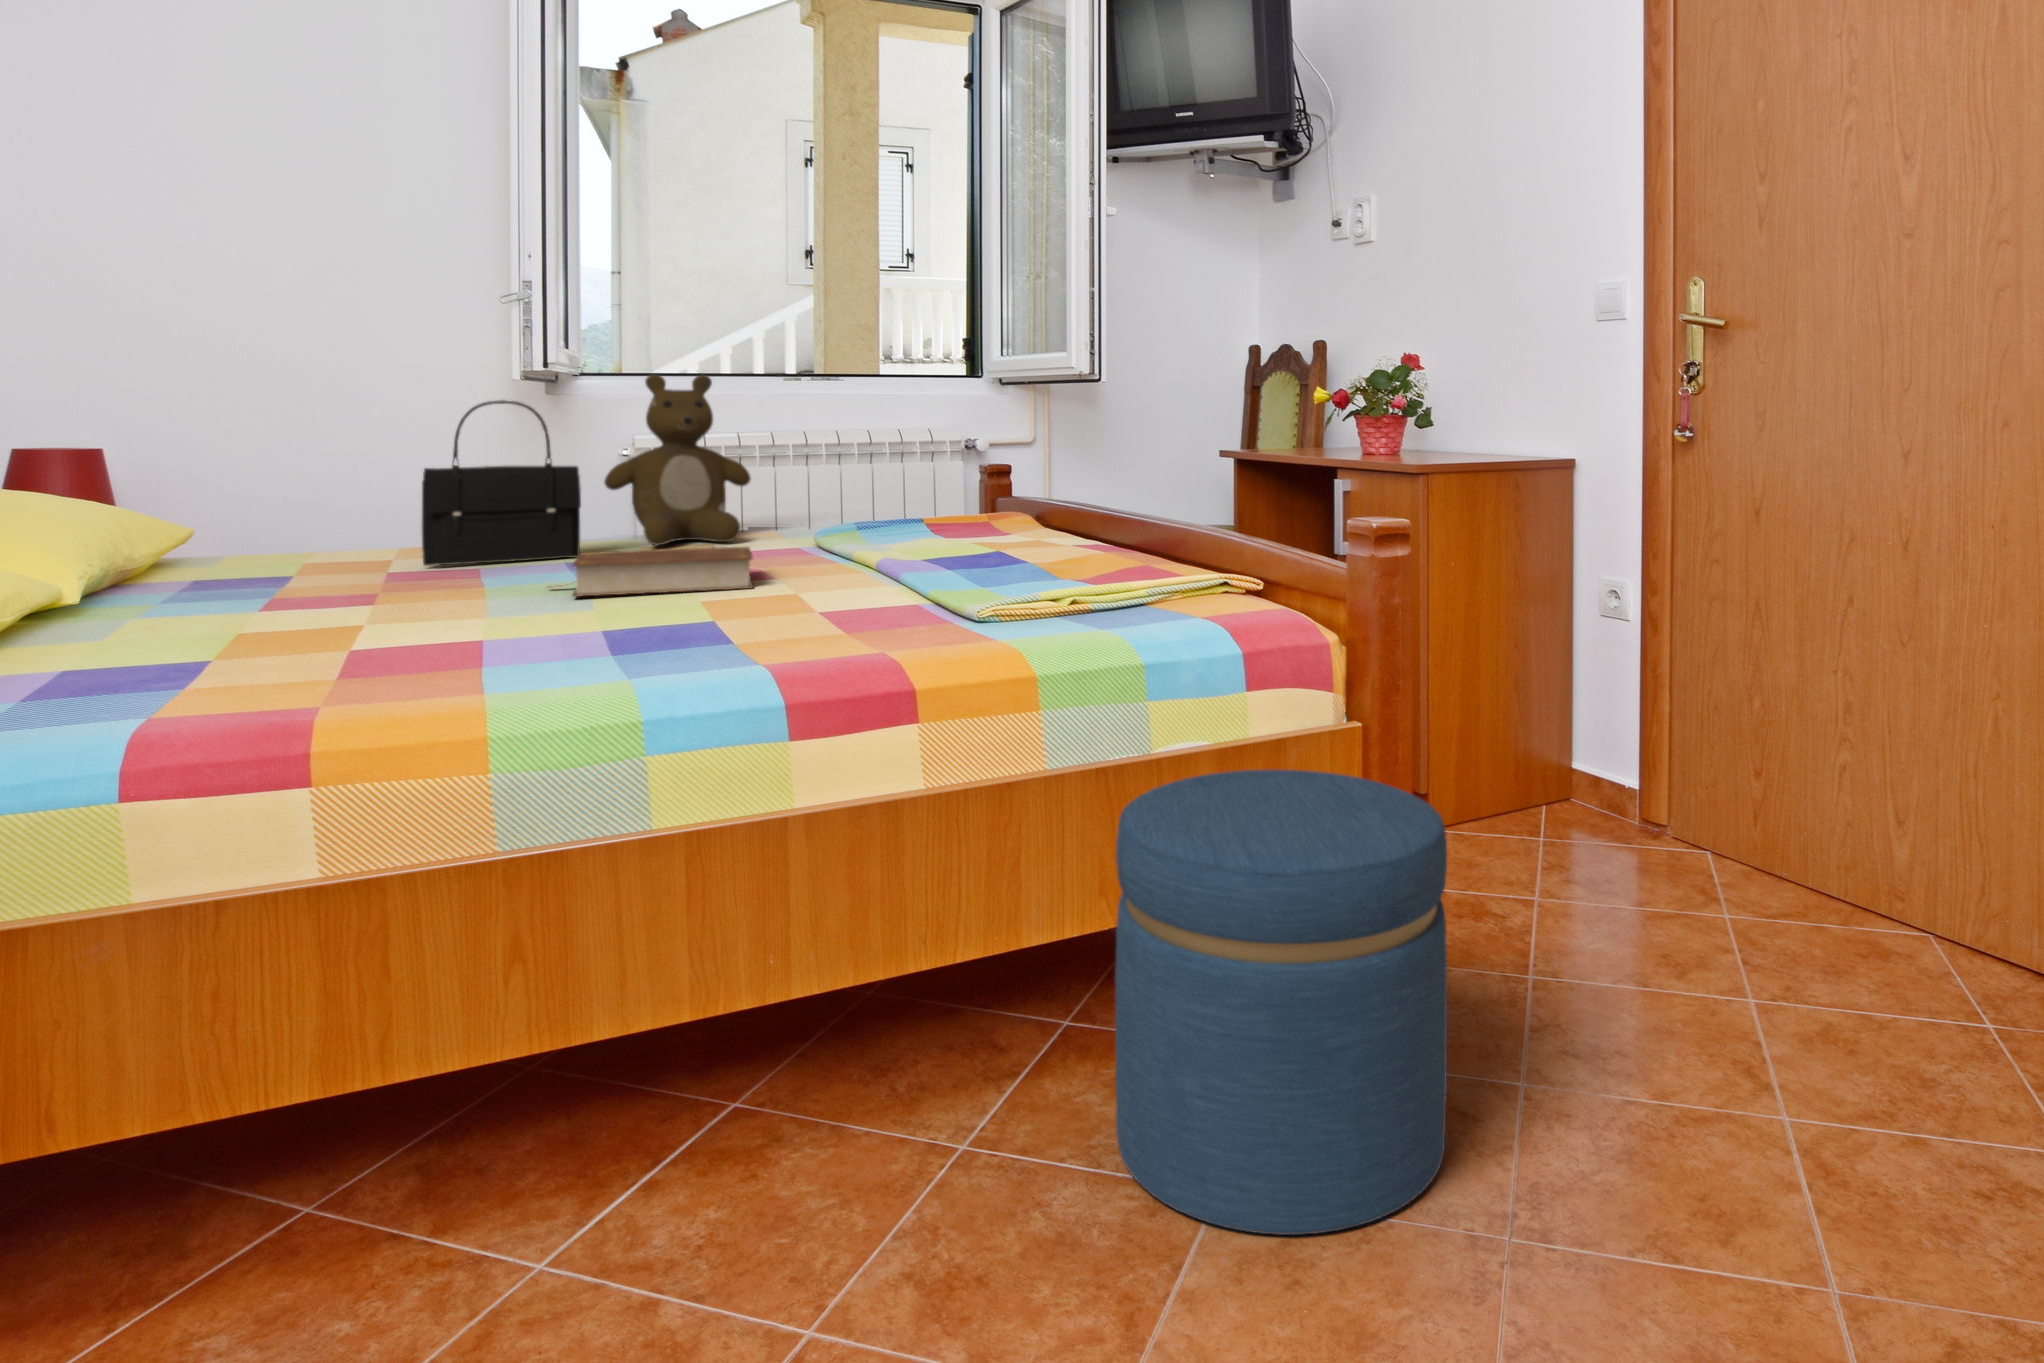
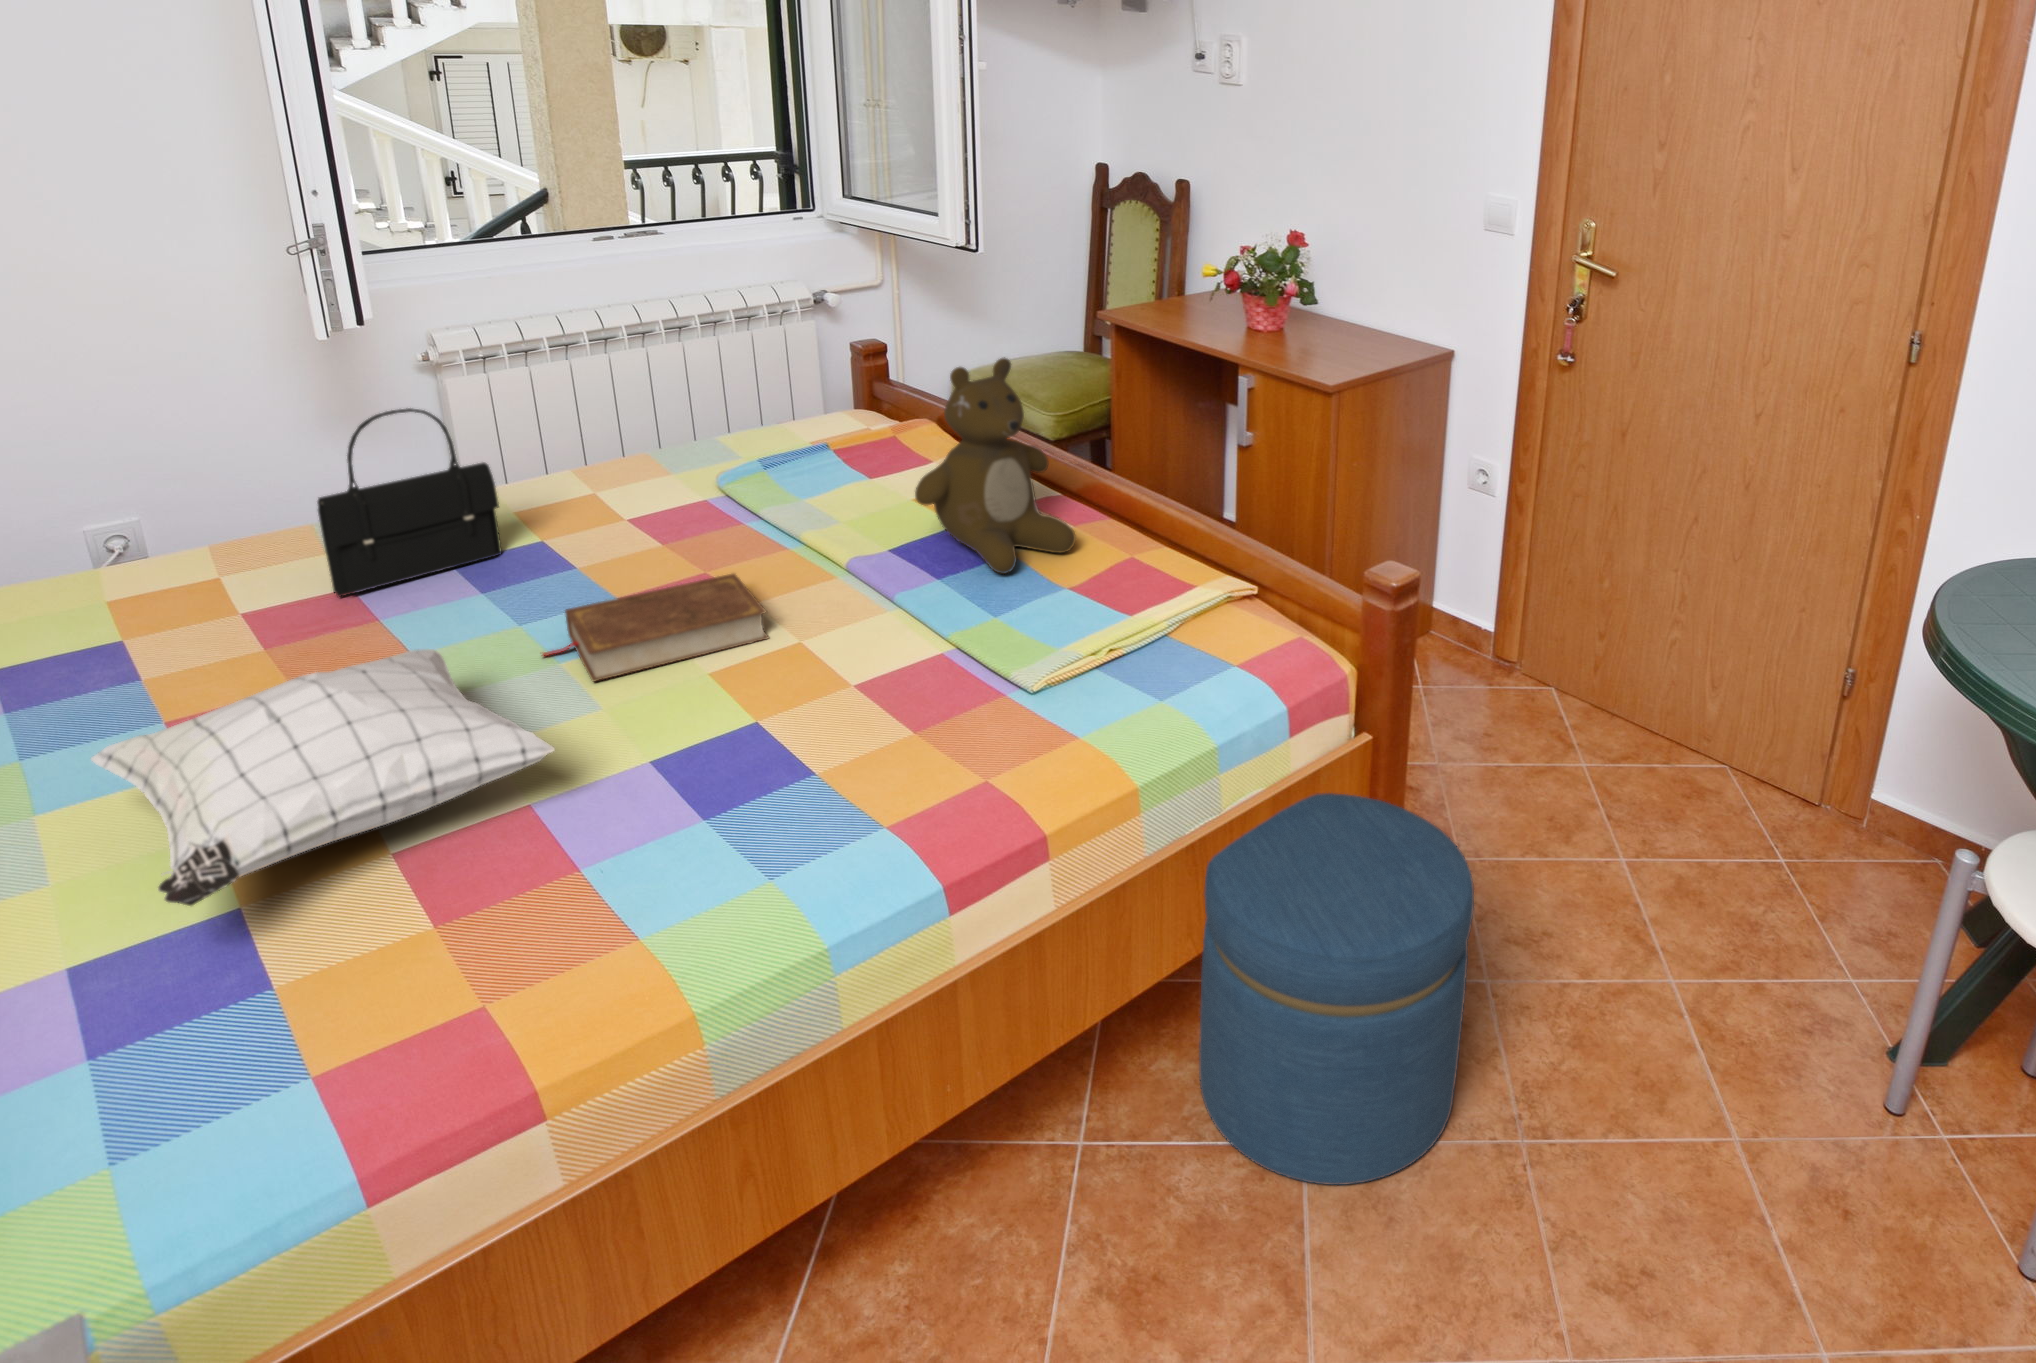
teddy bear: present [604,374,751,545] -> present [915,357,1076,574]
pillow: none [50,491,464,637] -> present [91,649,554,906]

